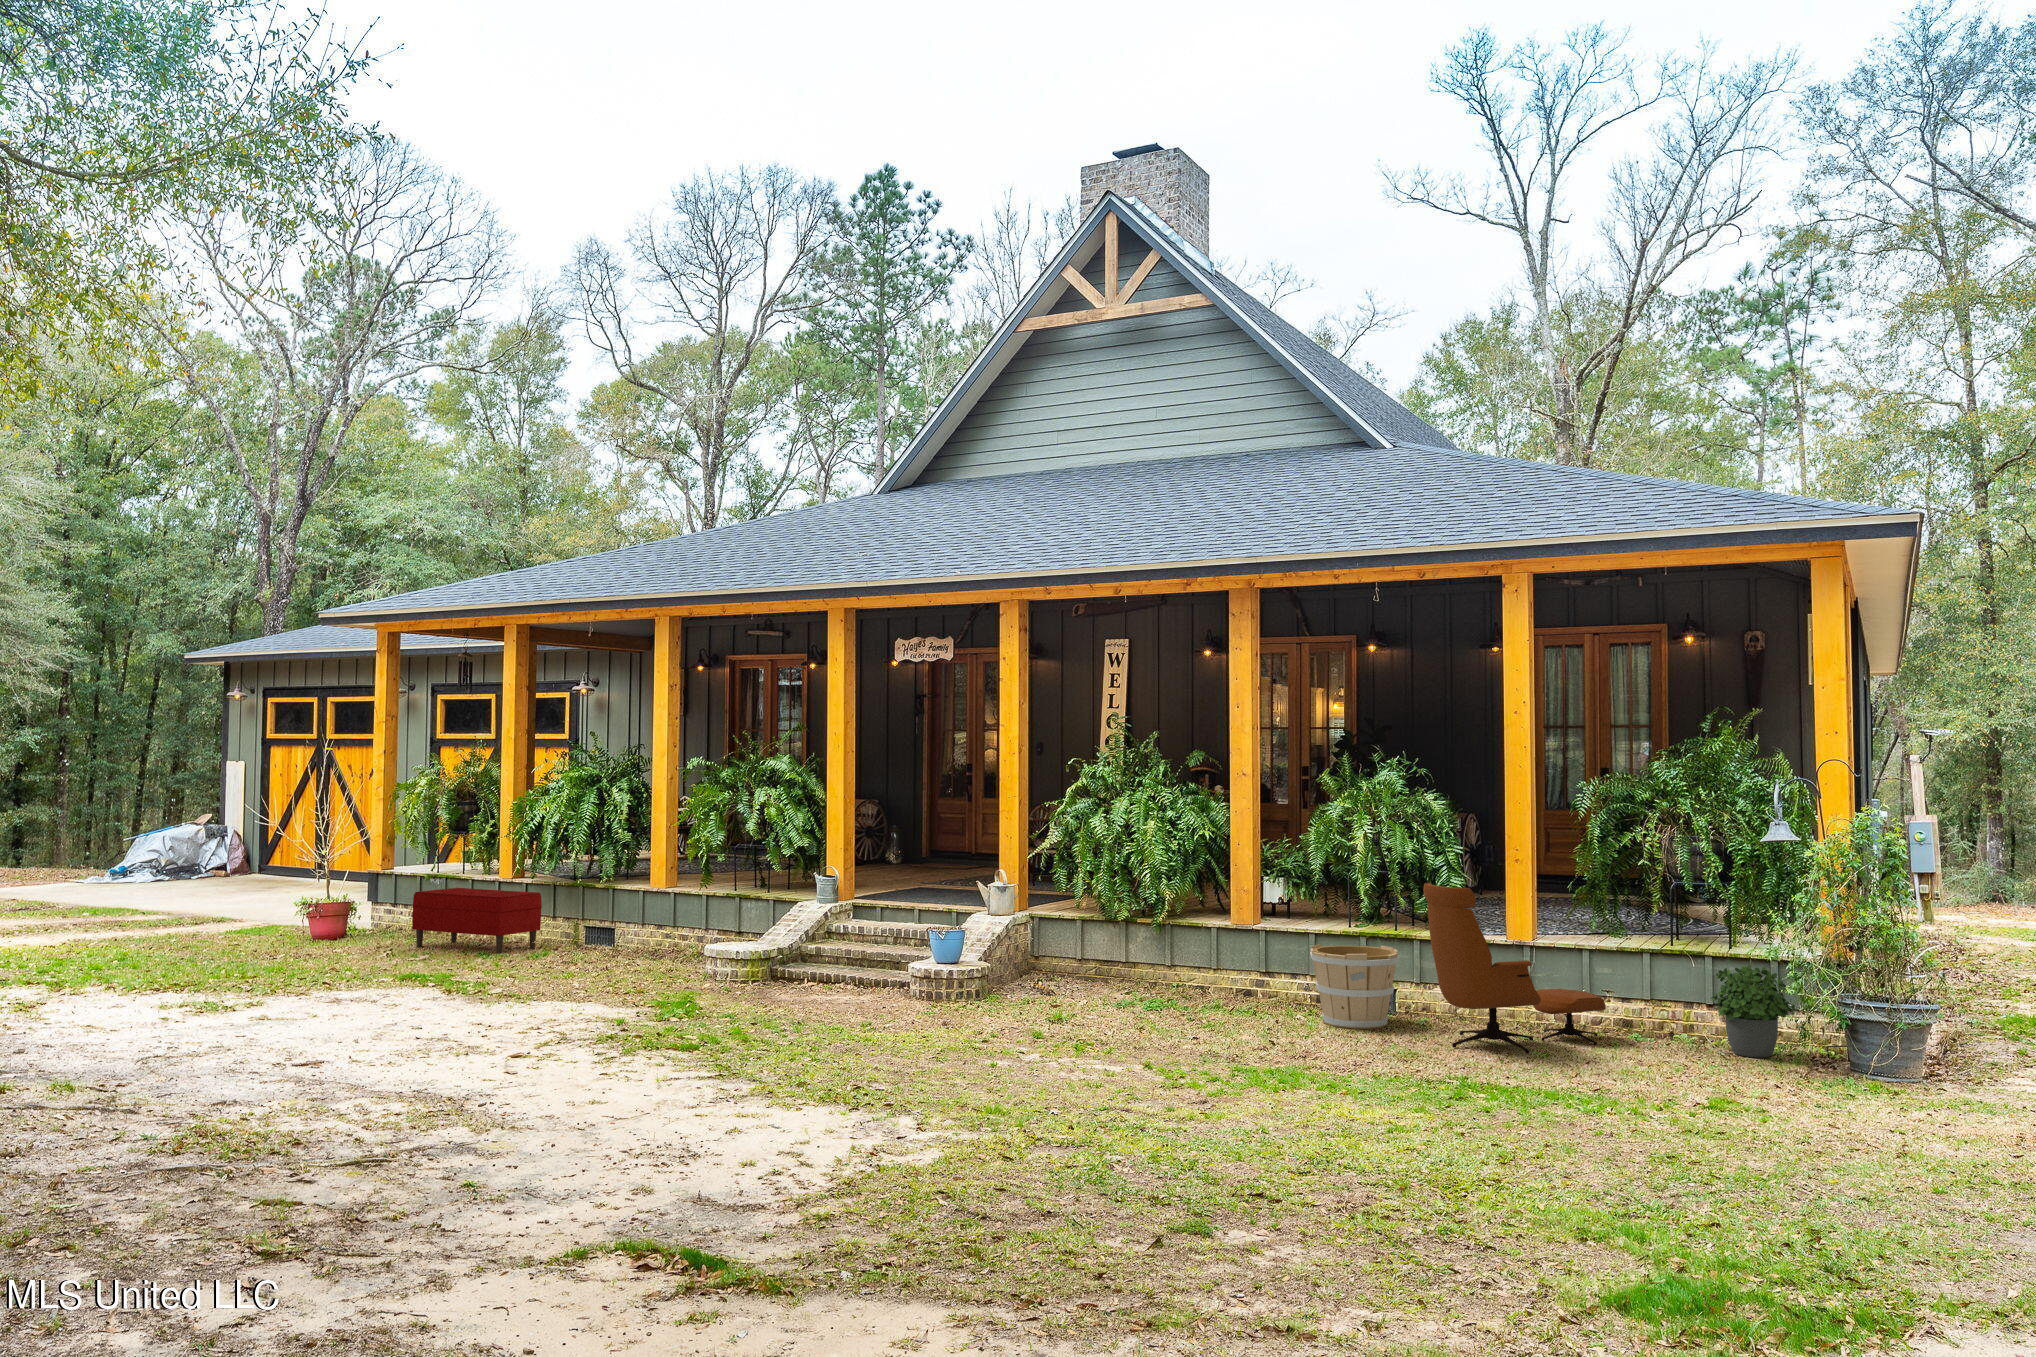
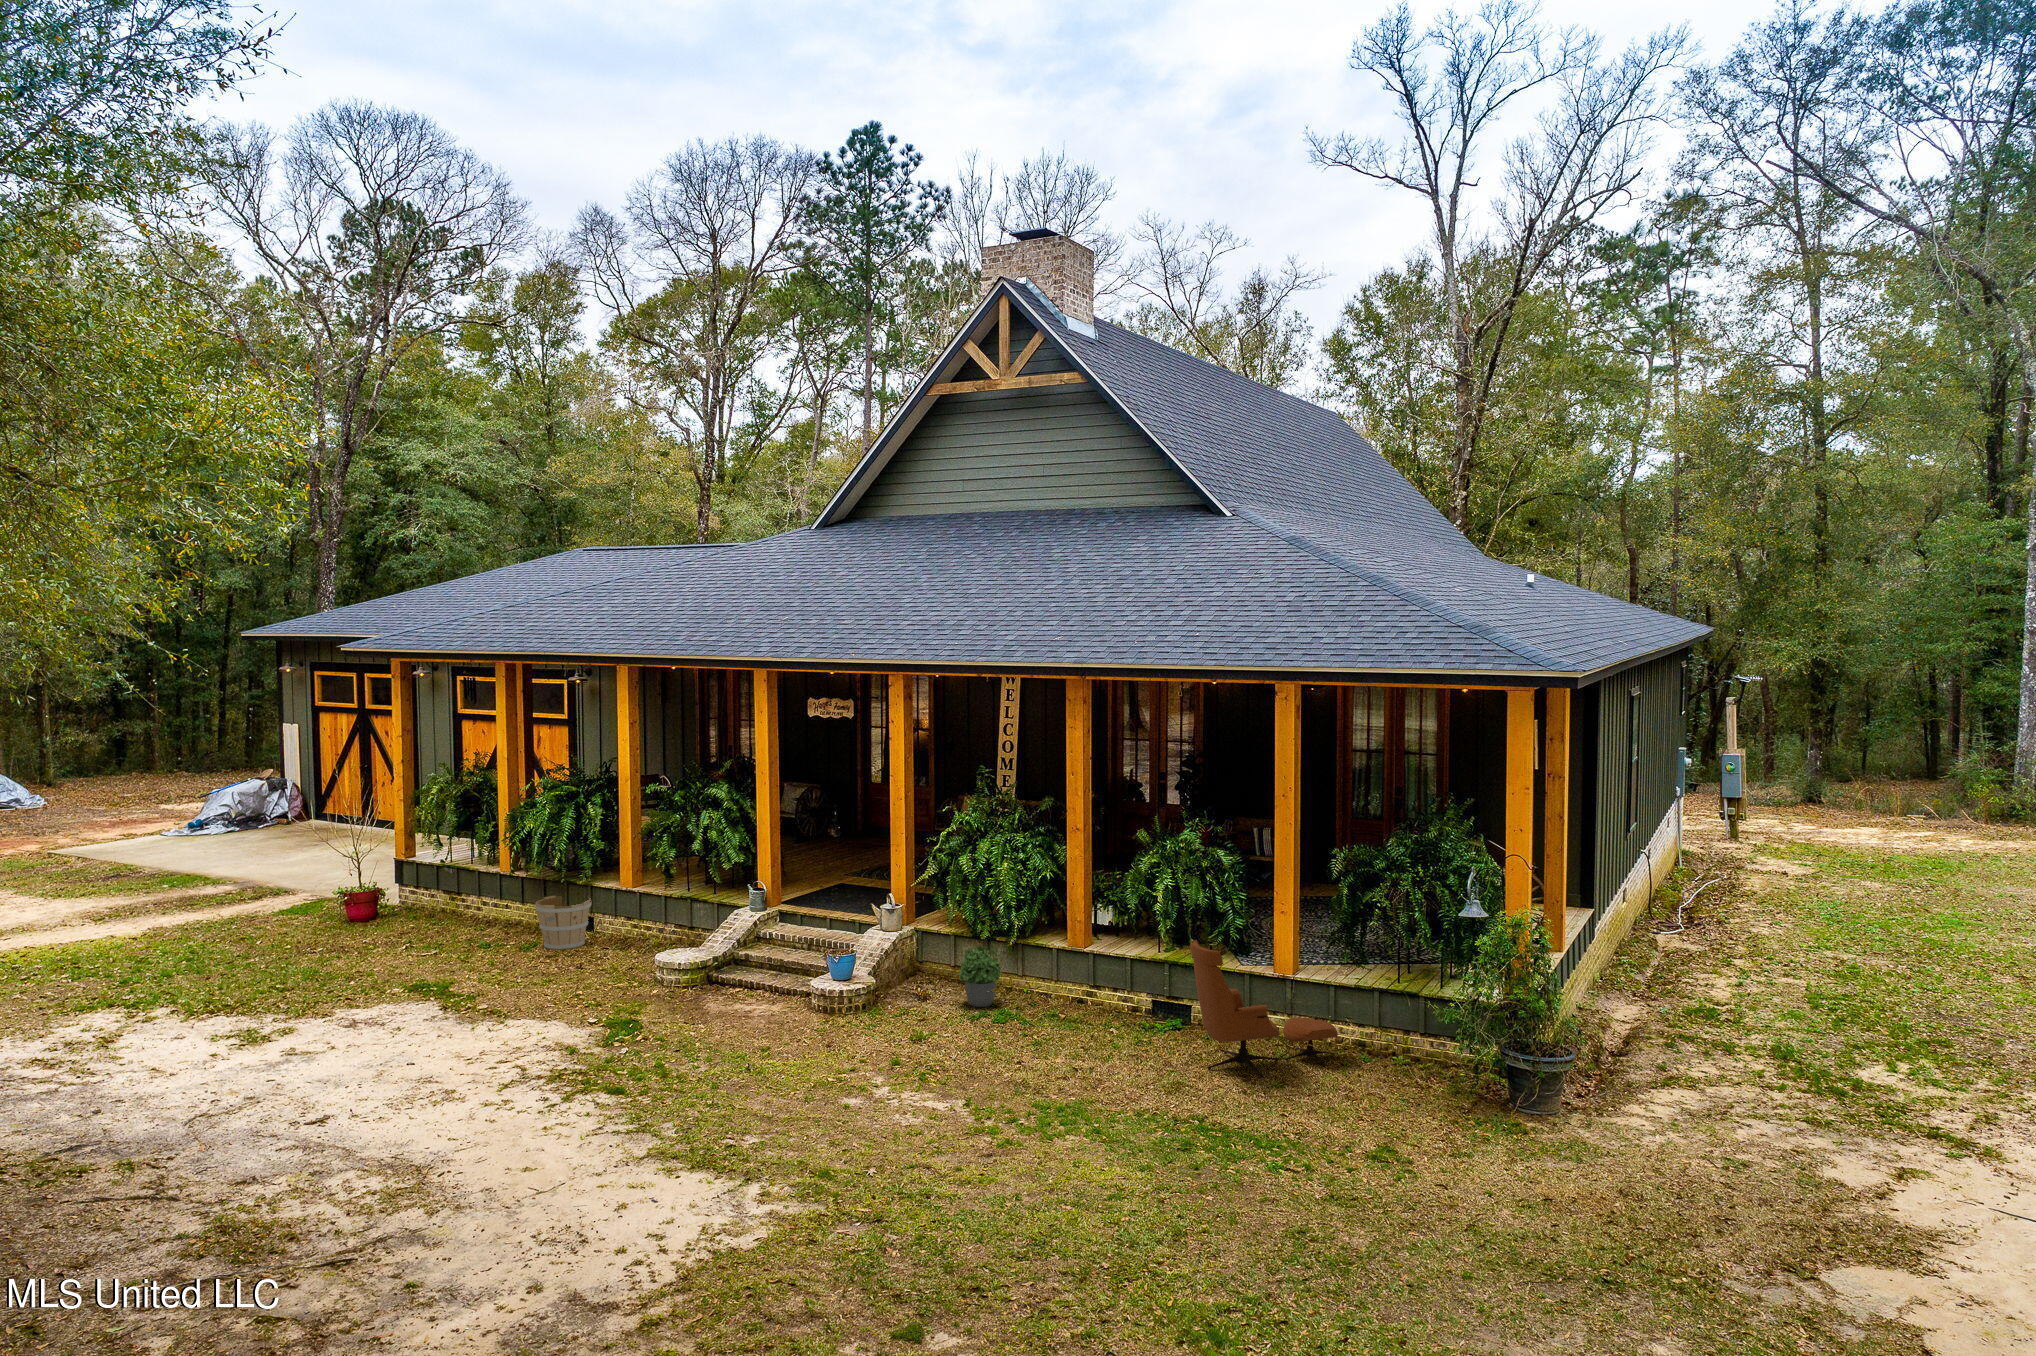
bench: present [412,888,542,954] -> none [429,880,535,942]
wooden bucket: present [1310,944,1399,1029] -> present [535,896,592,950]
potted plant: present [1711,964,1795,1058] -> present [958,947,1002,1007]

